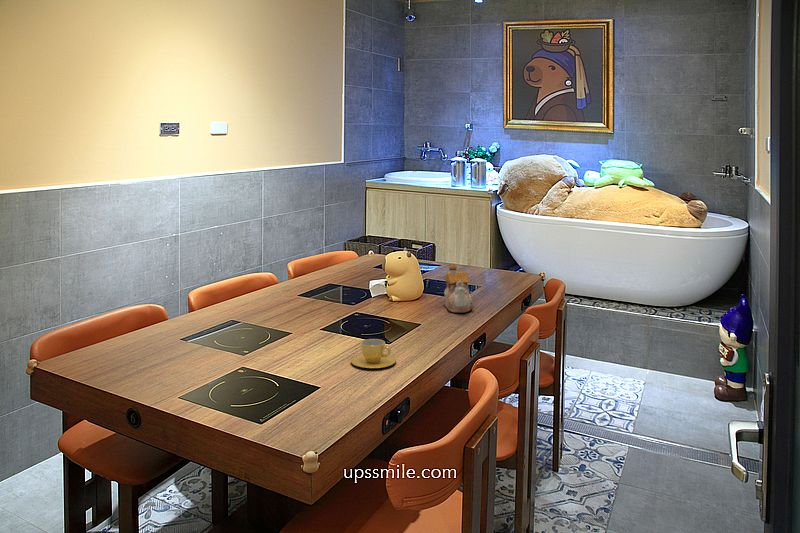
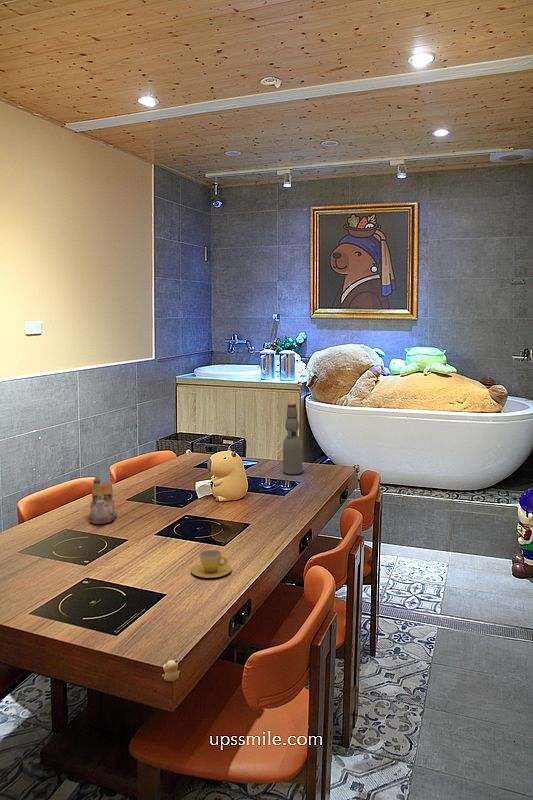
bottle: none [466,198,487,275] -> present [283,404,303,474]
teapot: present [444,264,473,312] -> present [90,477,117,524]

